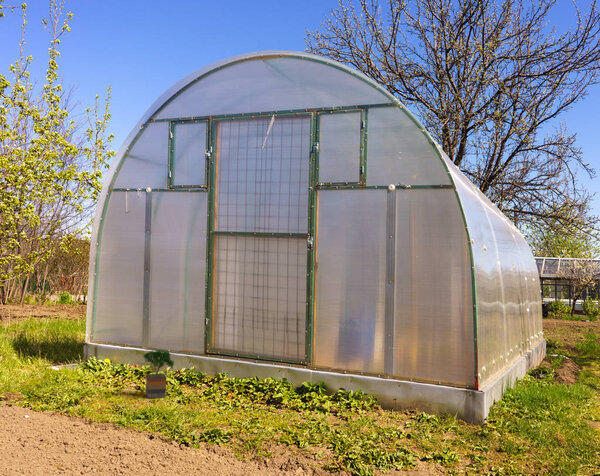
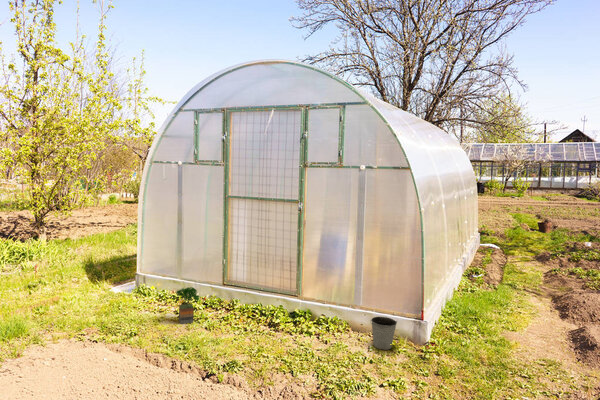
bucket: none [405,386,441,428] -> present [371,317,397,350]

